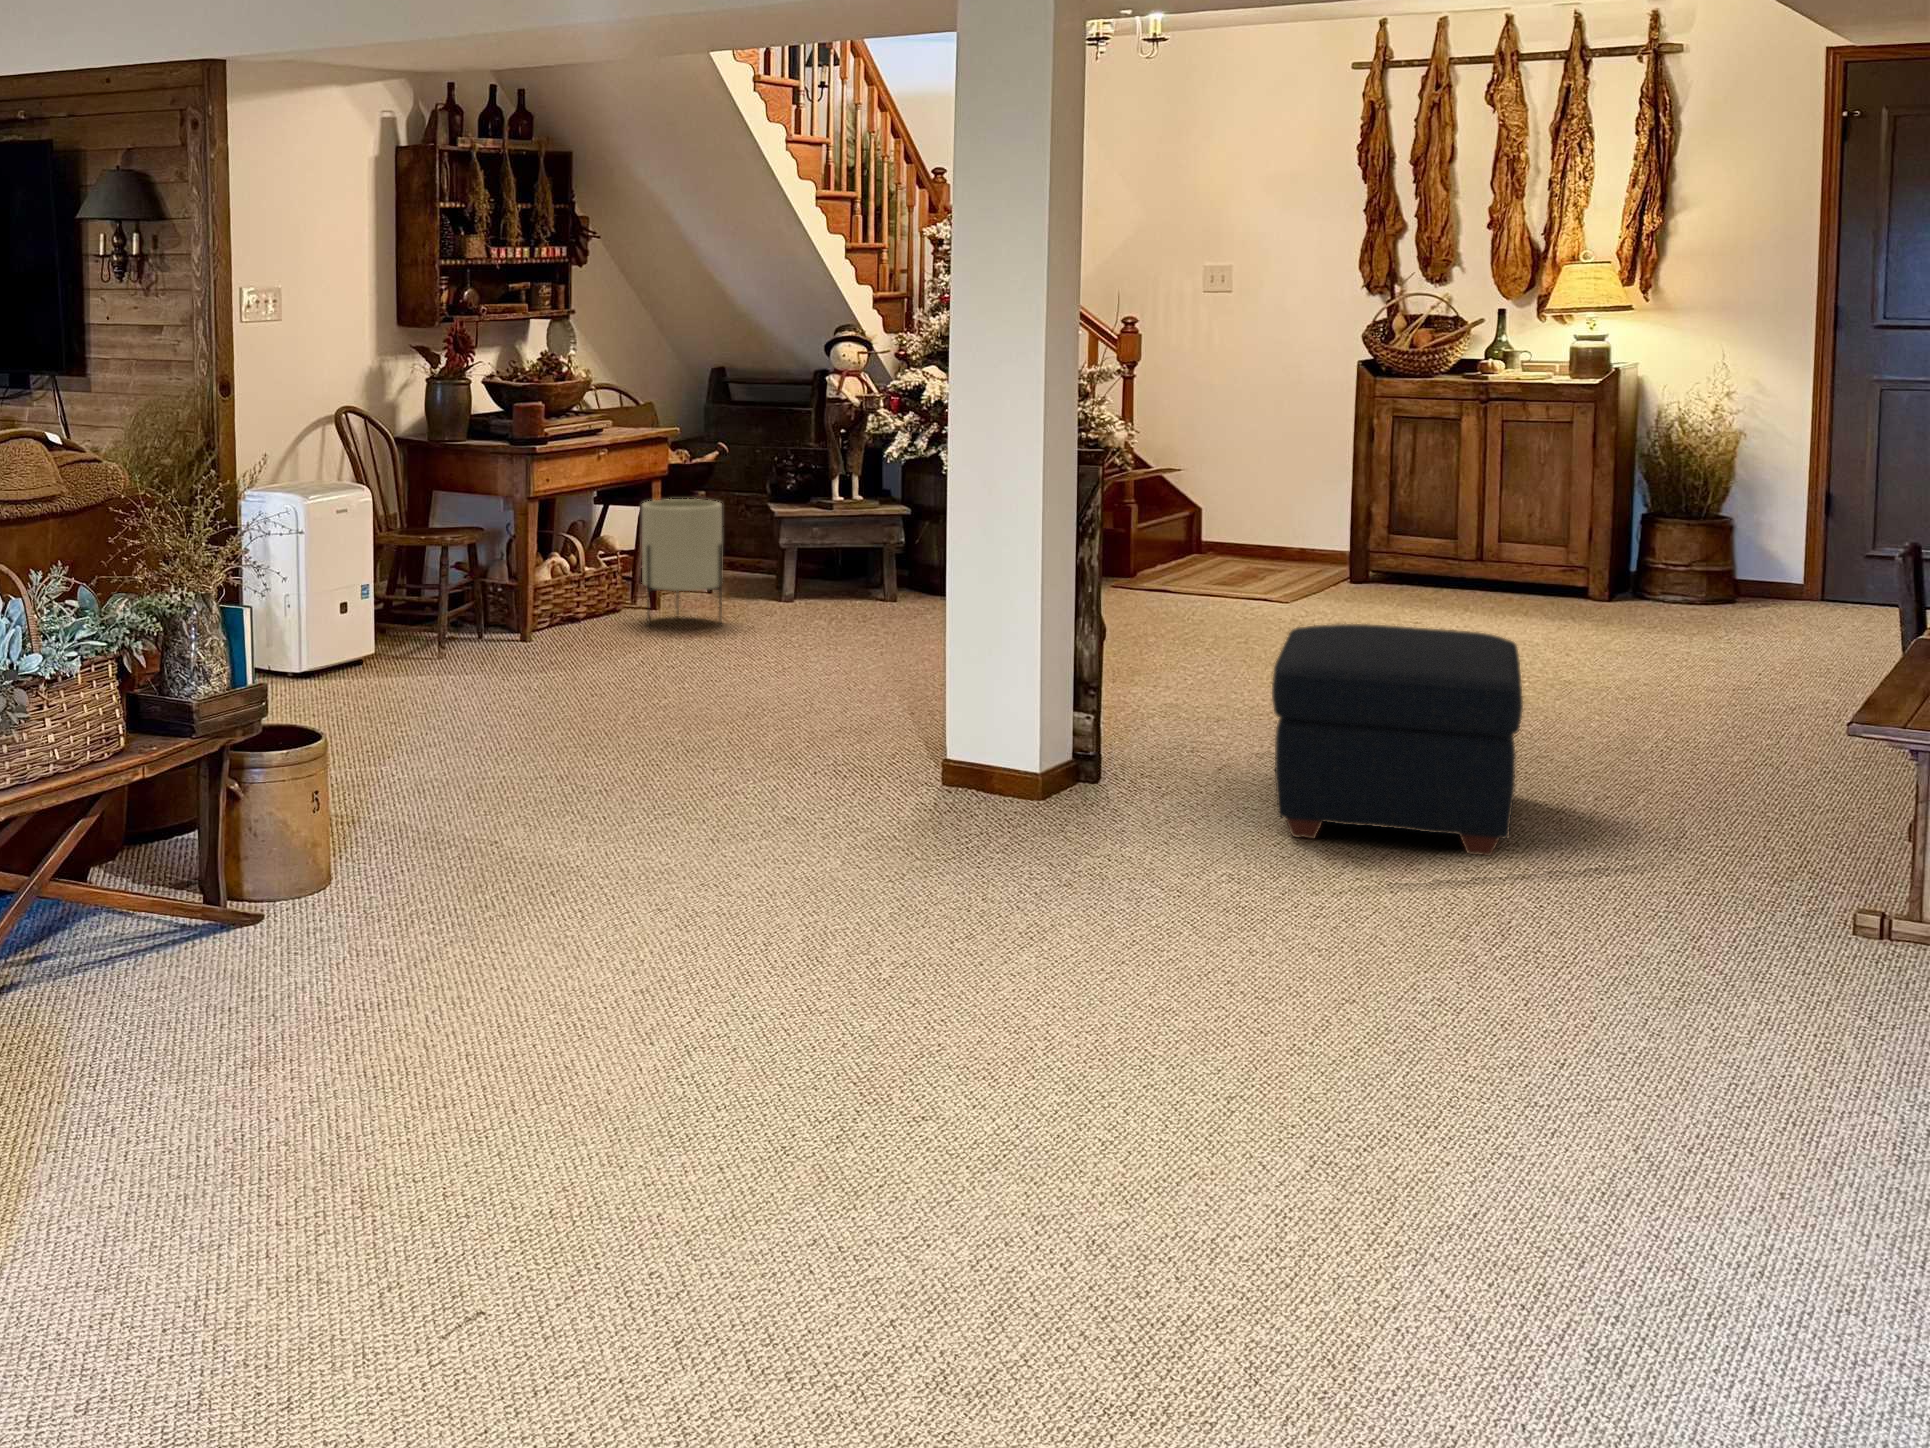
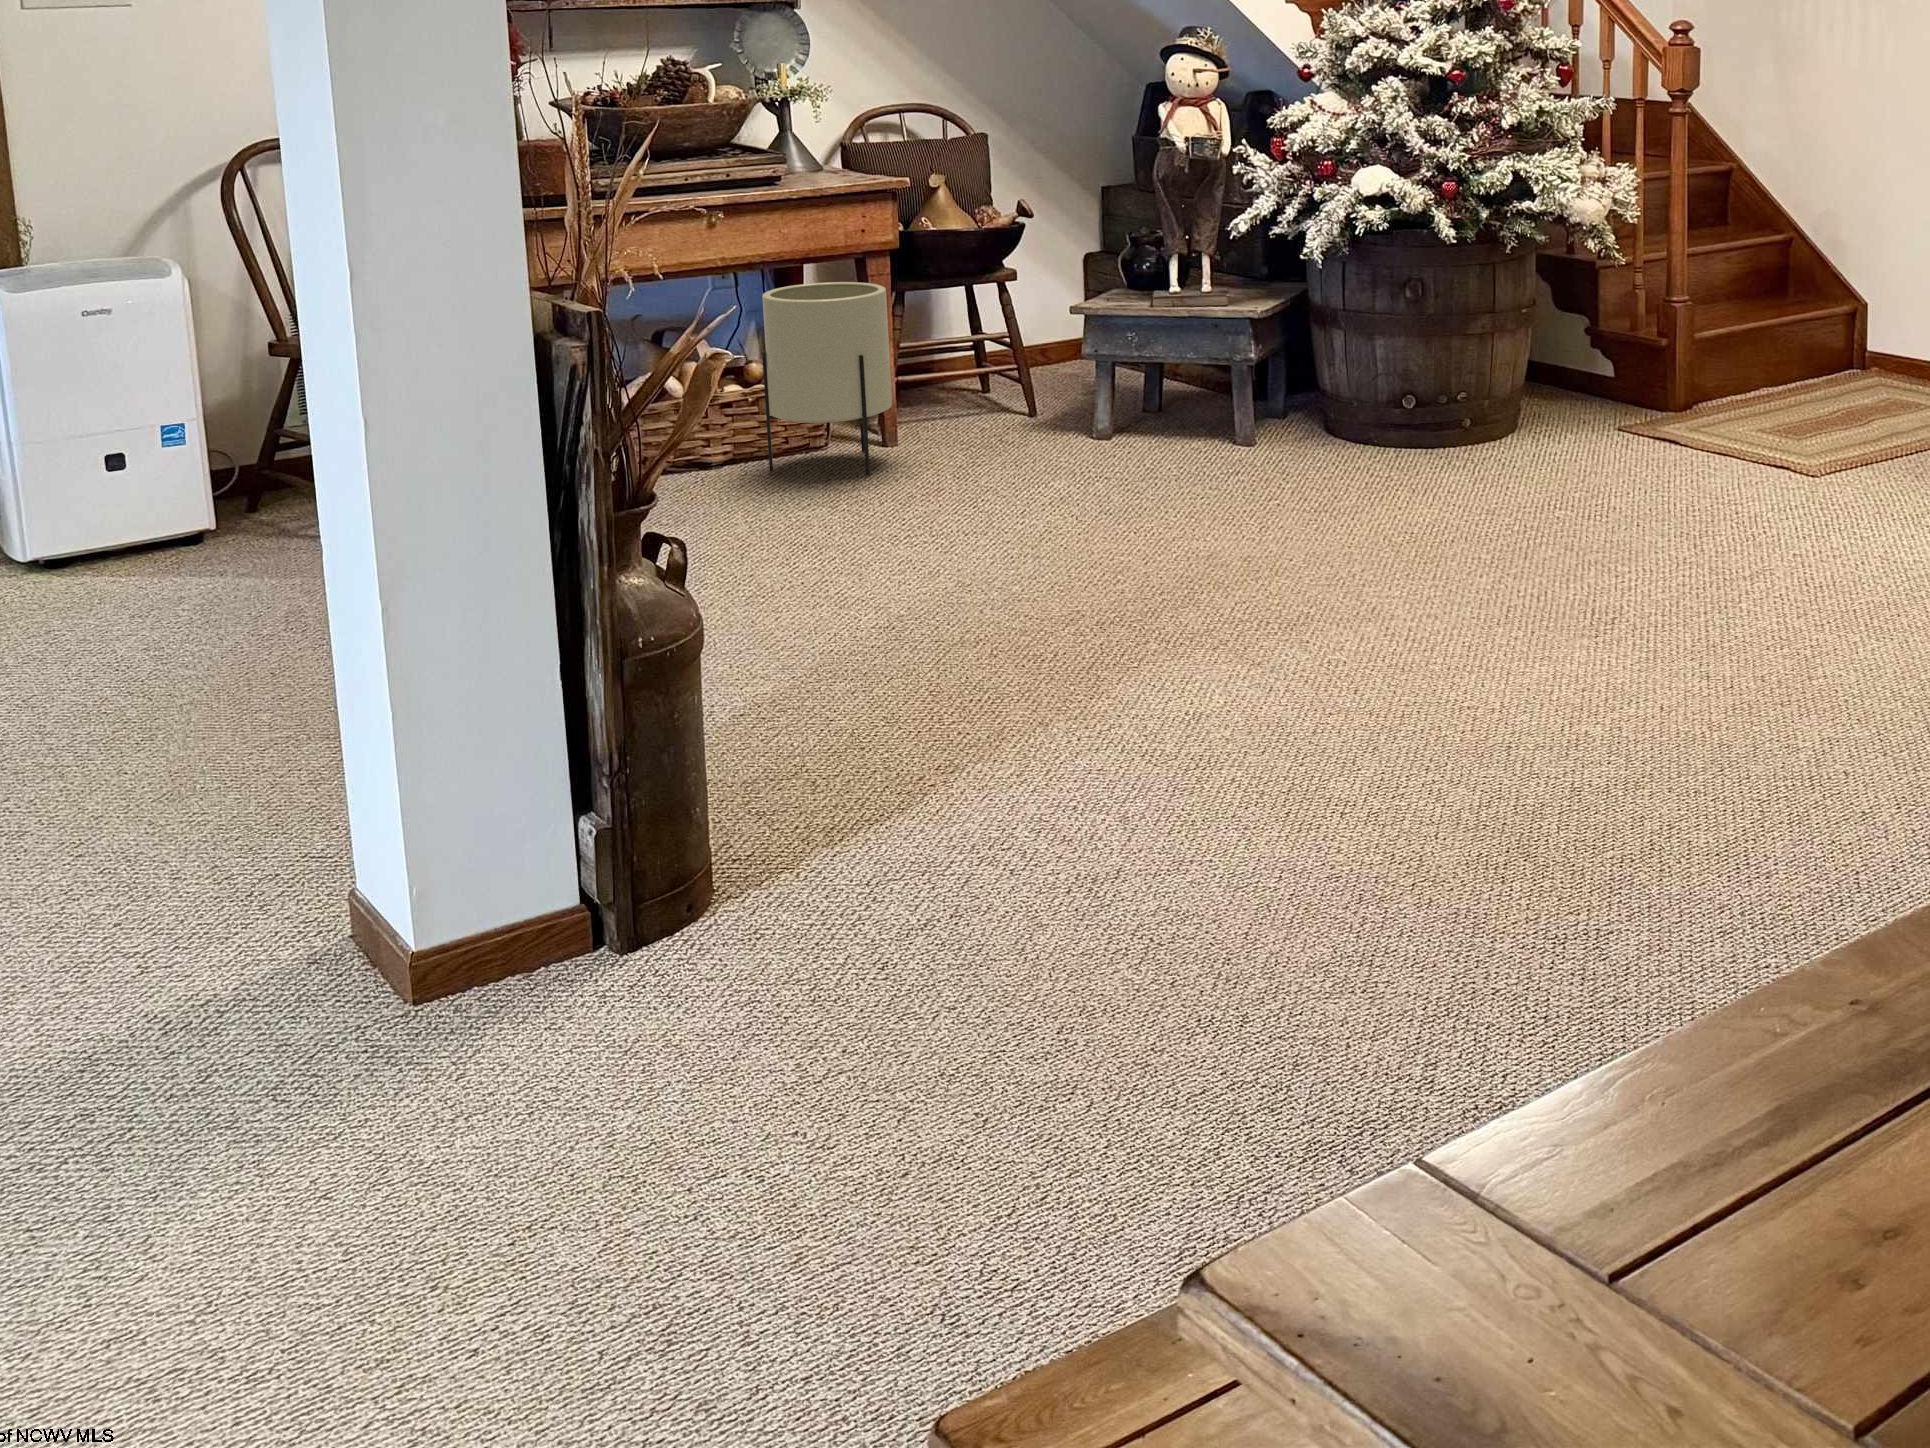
ottoman: present [1272,624,1523,856] -> none [315,670,1110,1334]

